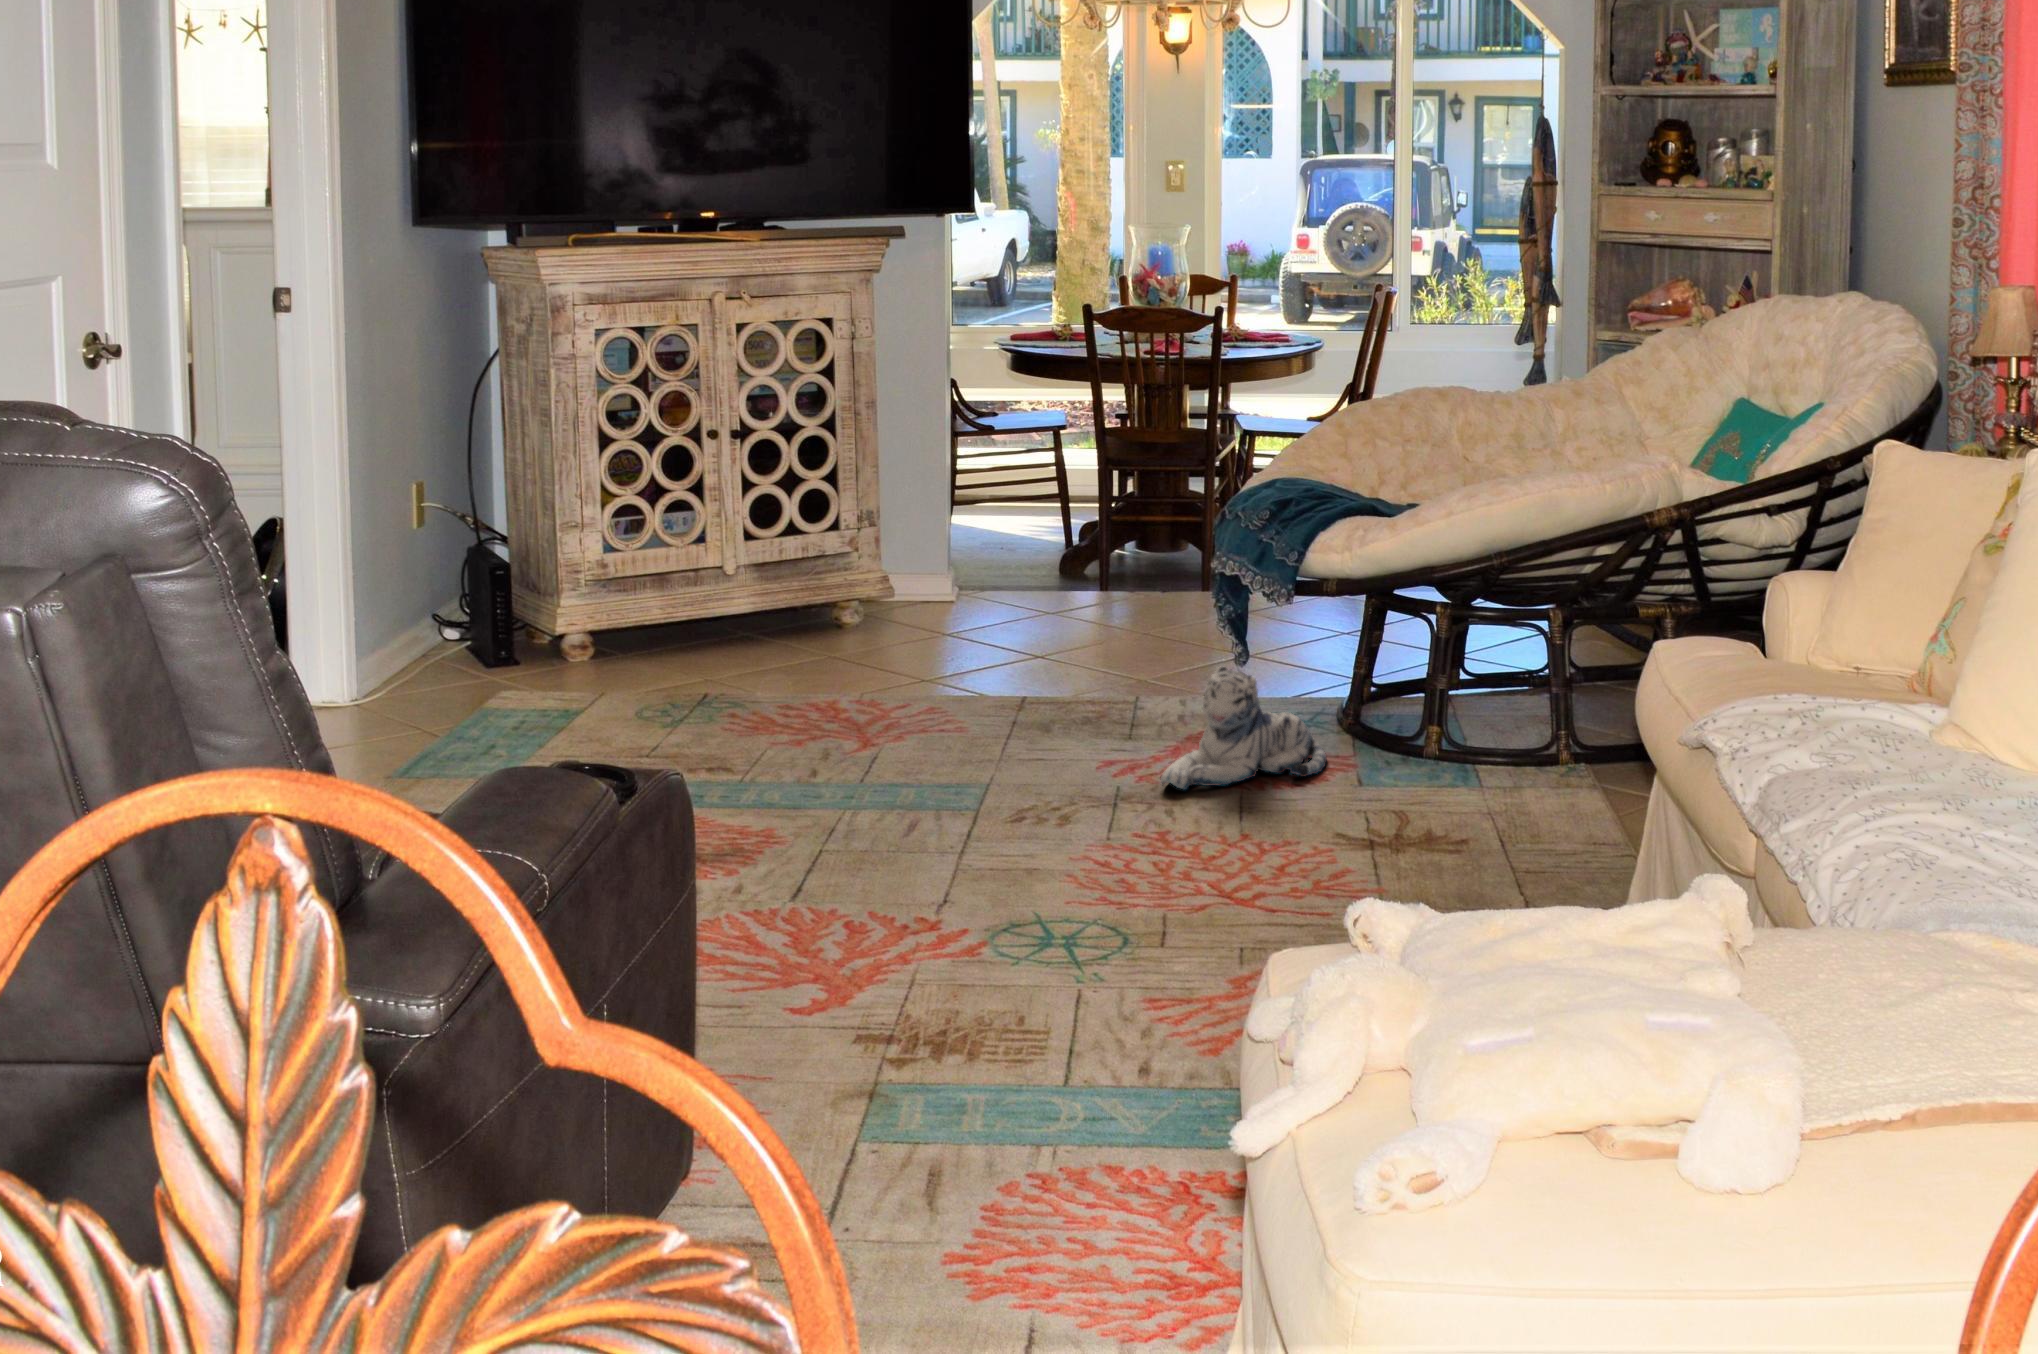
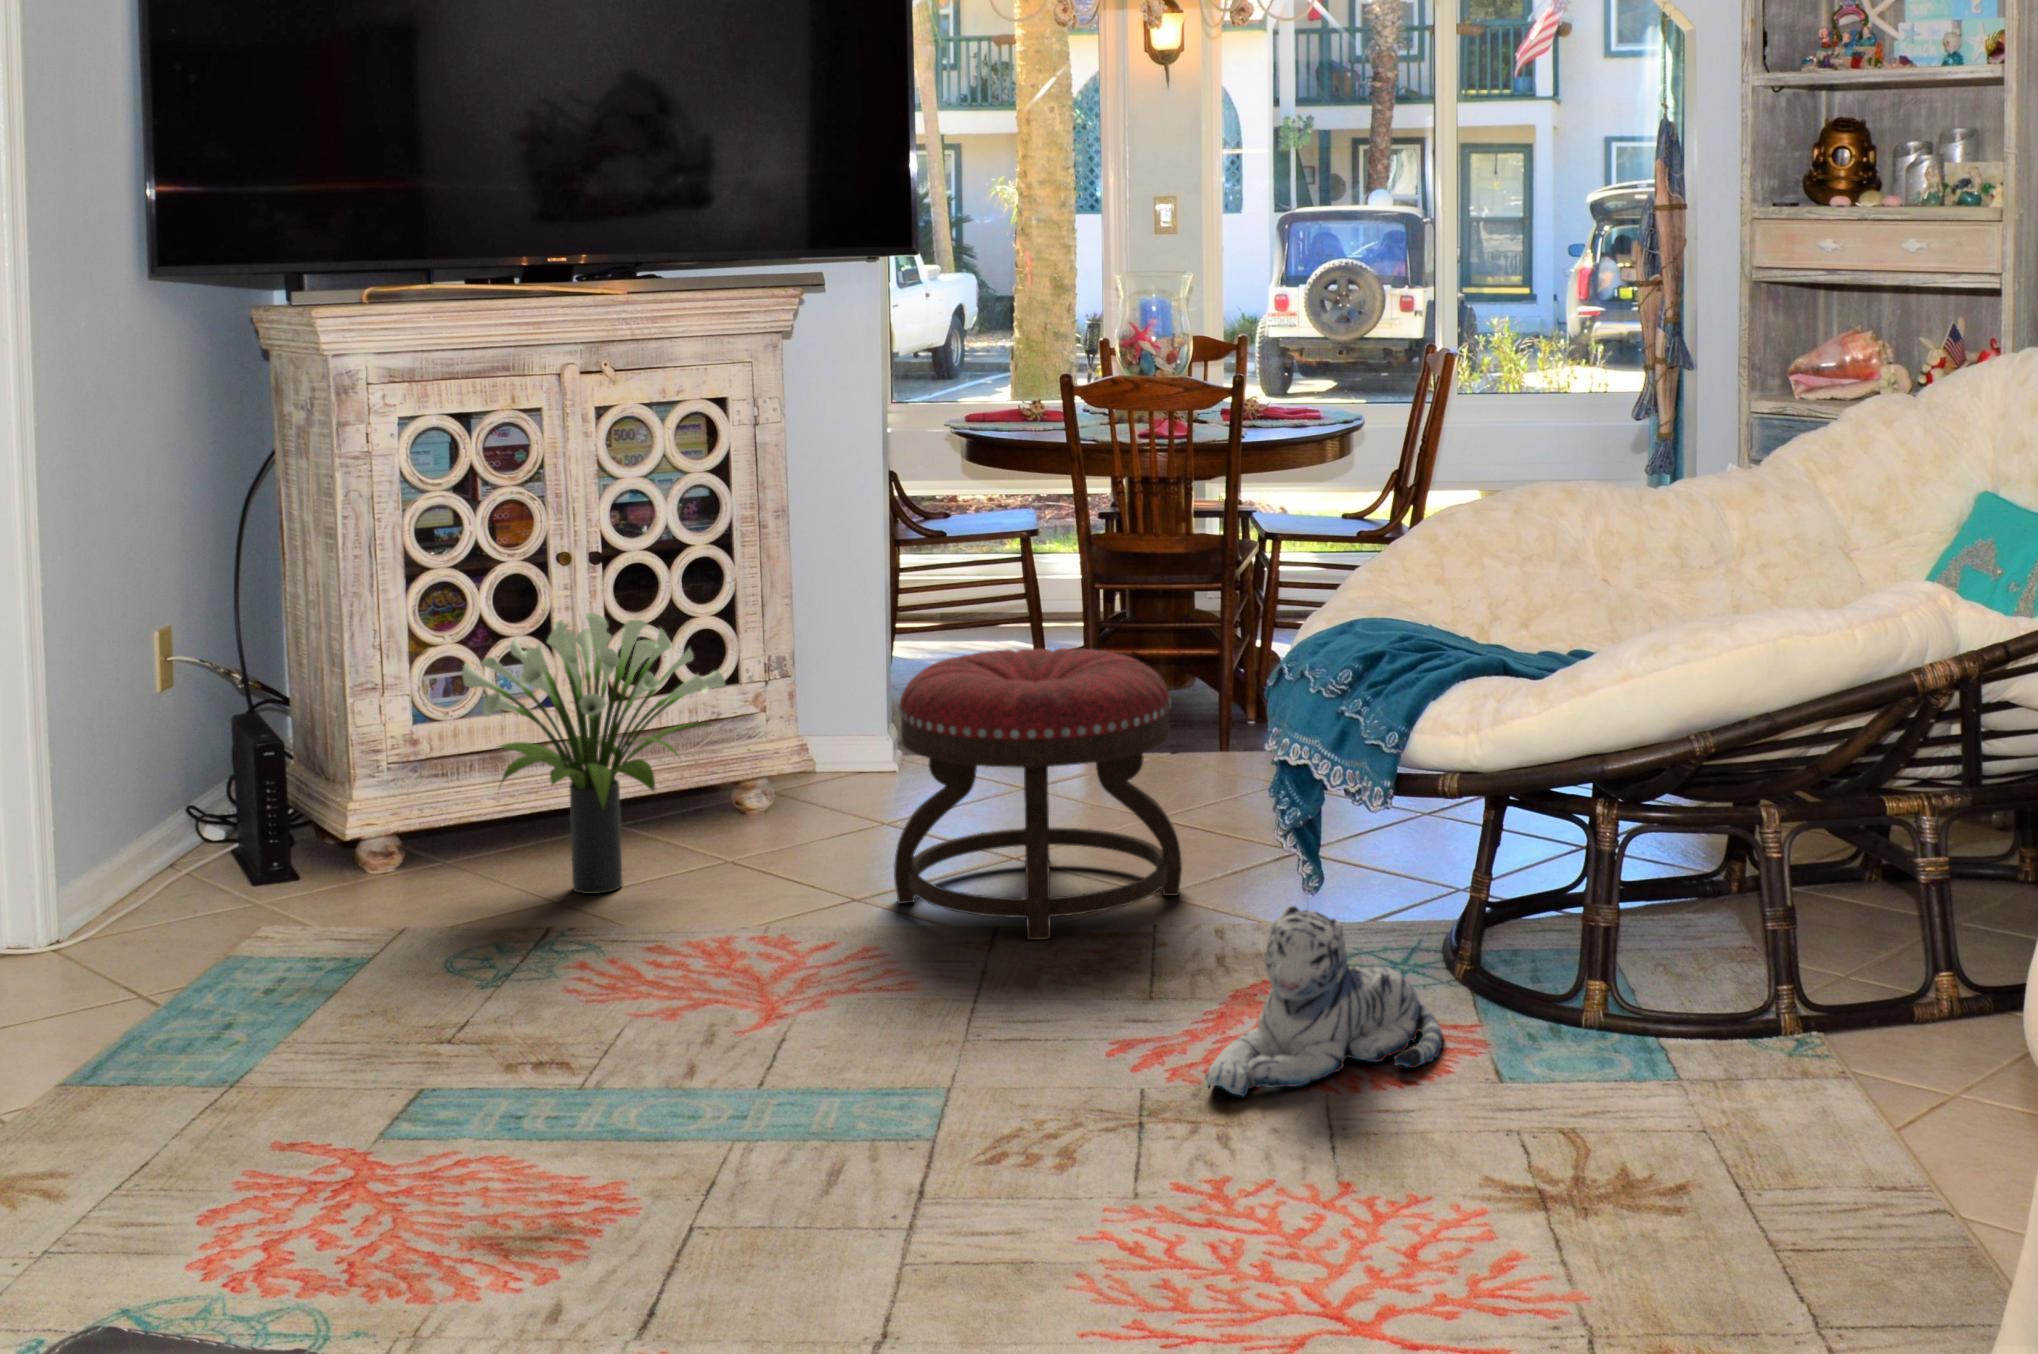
potted plant: none [643,472,832,674] -> present [462,613,725,894]
ottoman: none [952,504,1159,704] -> present [894,648,1182,940]

